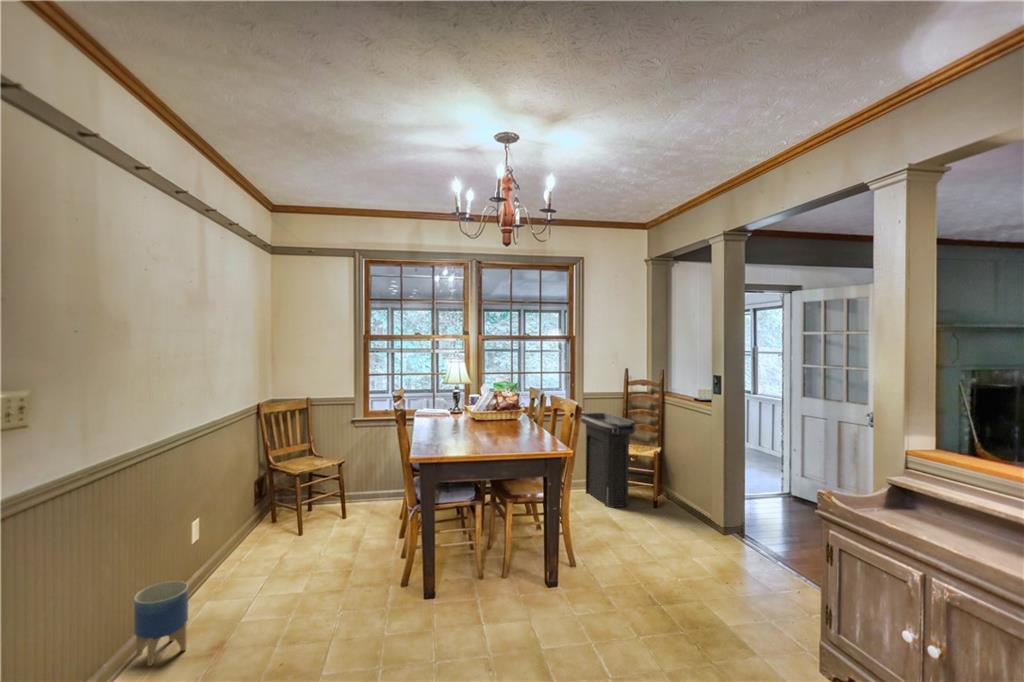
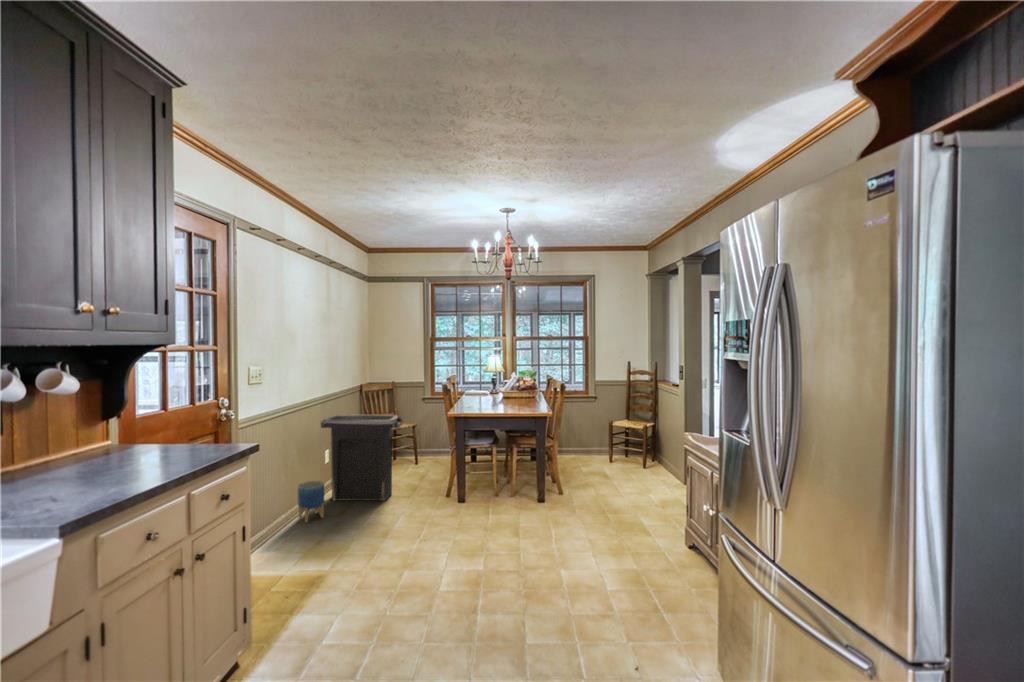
trash can: present [581,413,636,508] -> present [321,415,402,501]

